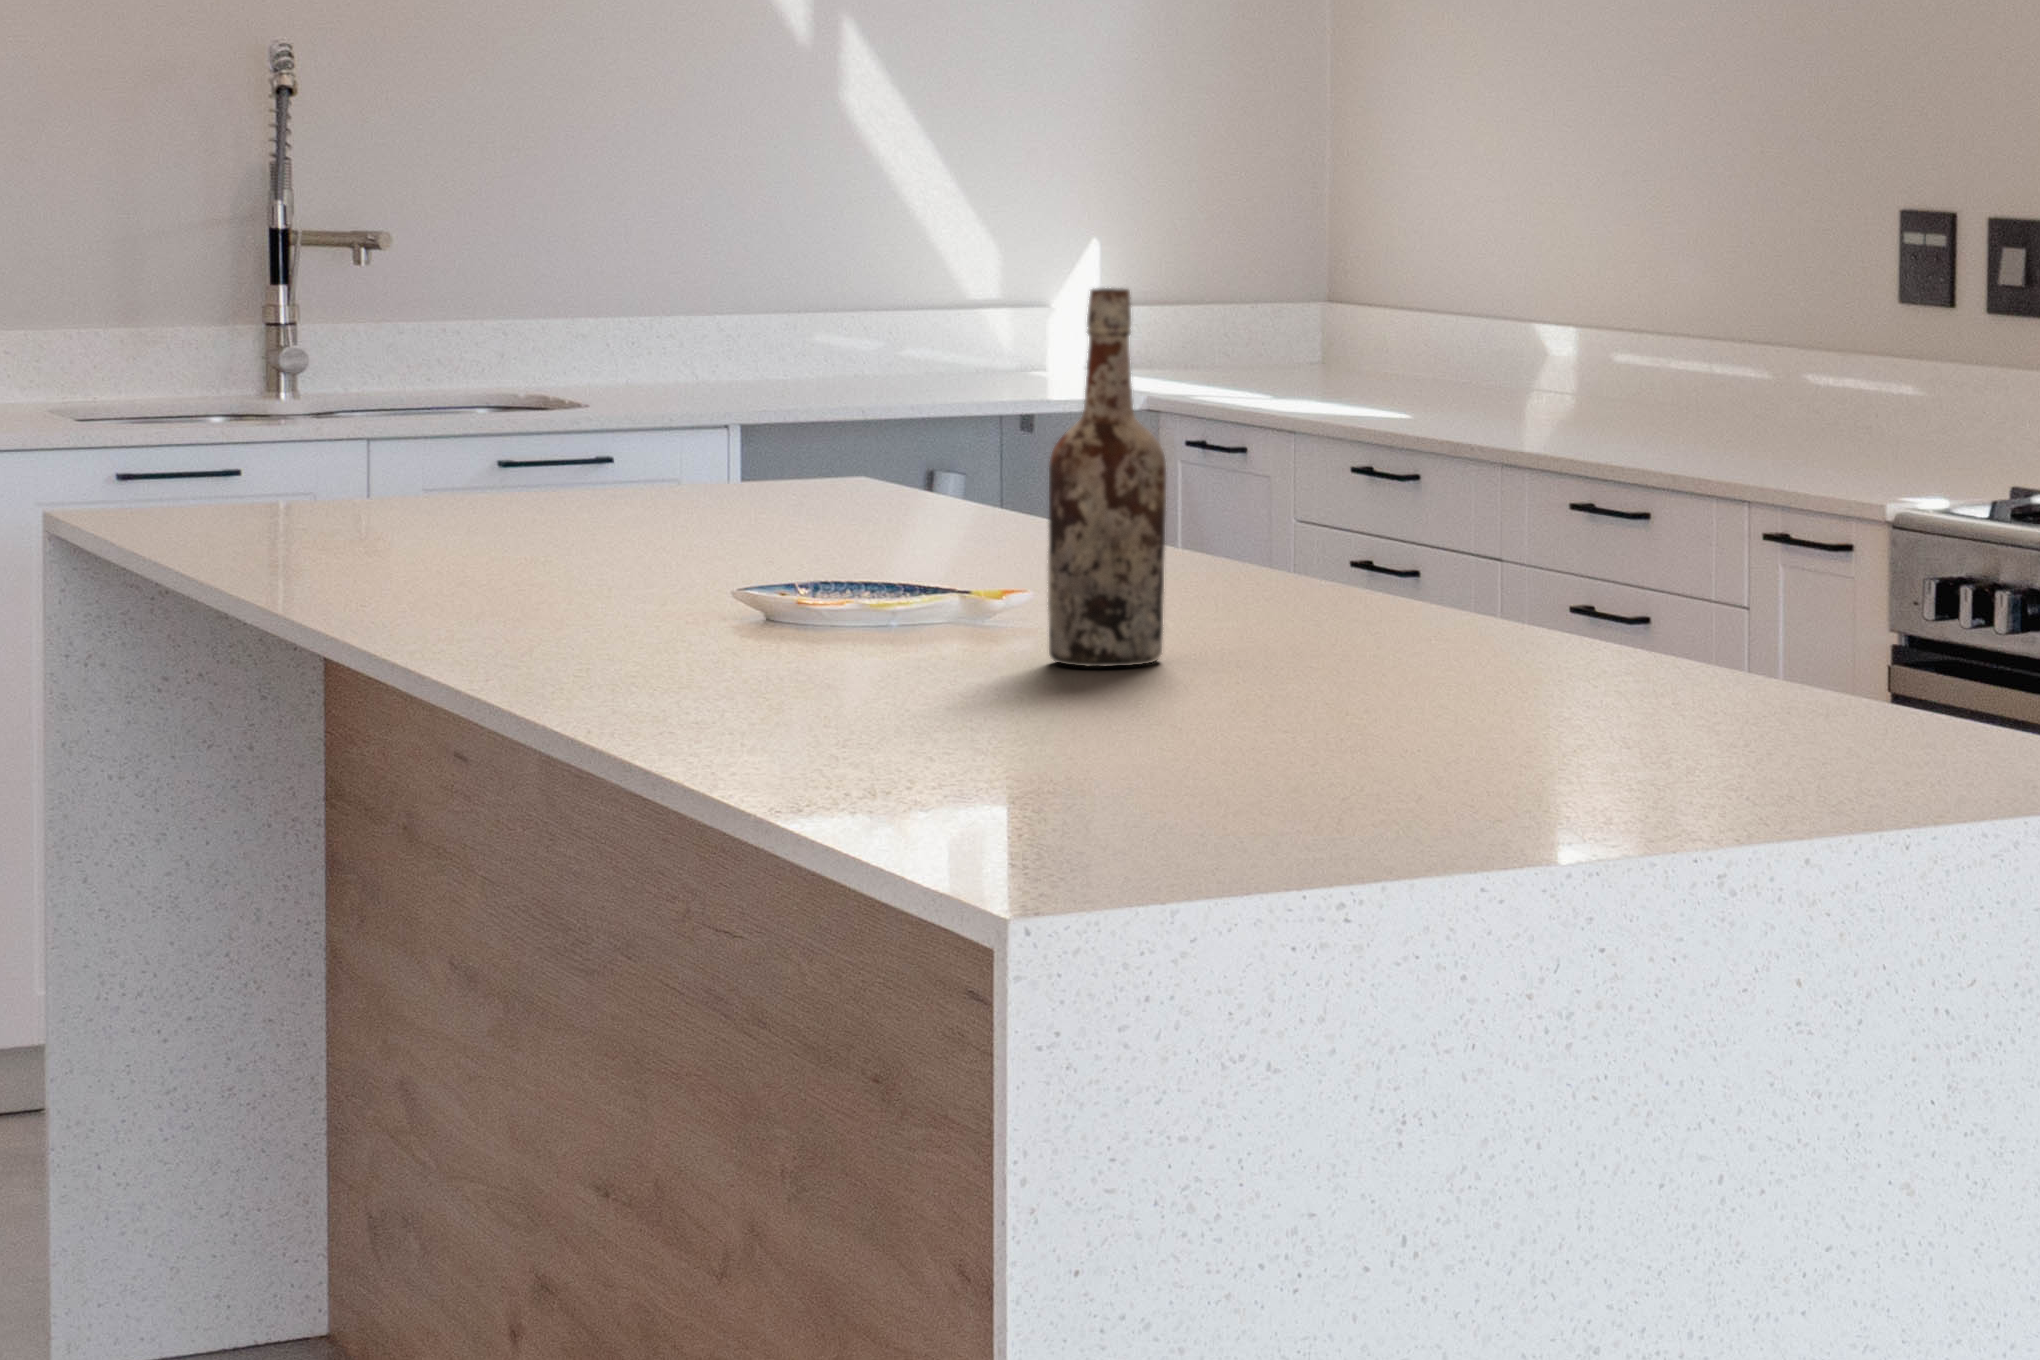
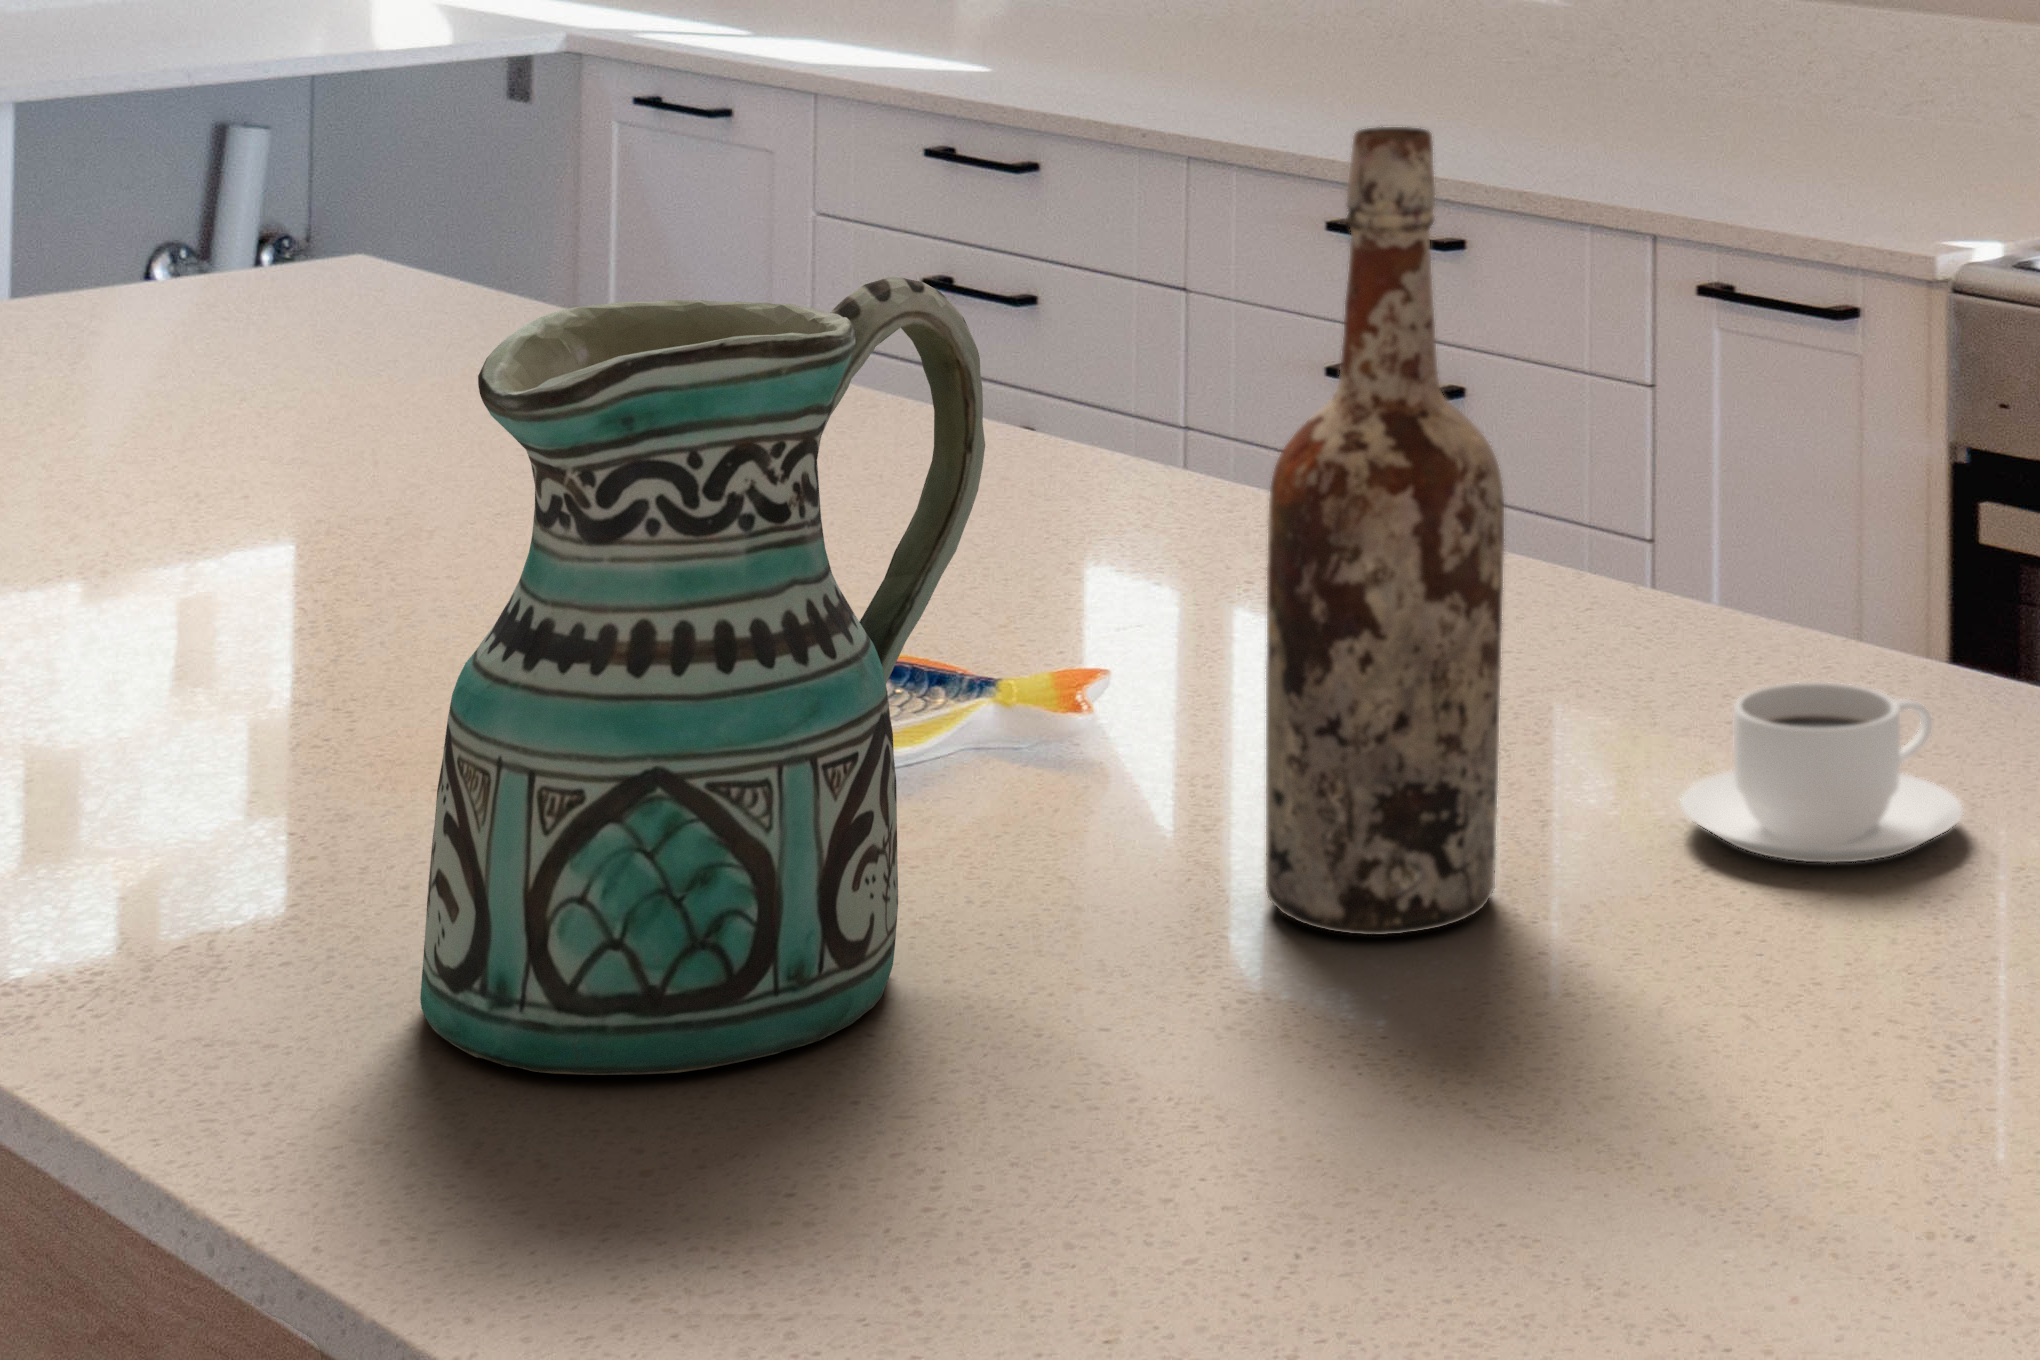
ceramic pitcher: none [644,354,926,678] -> present [420,277,985,1075]
coffee cup: none [1279,588,1425,660] -> present [1680,682,1963,863]

